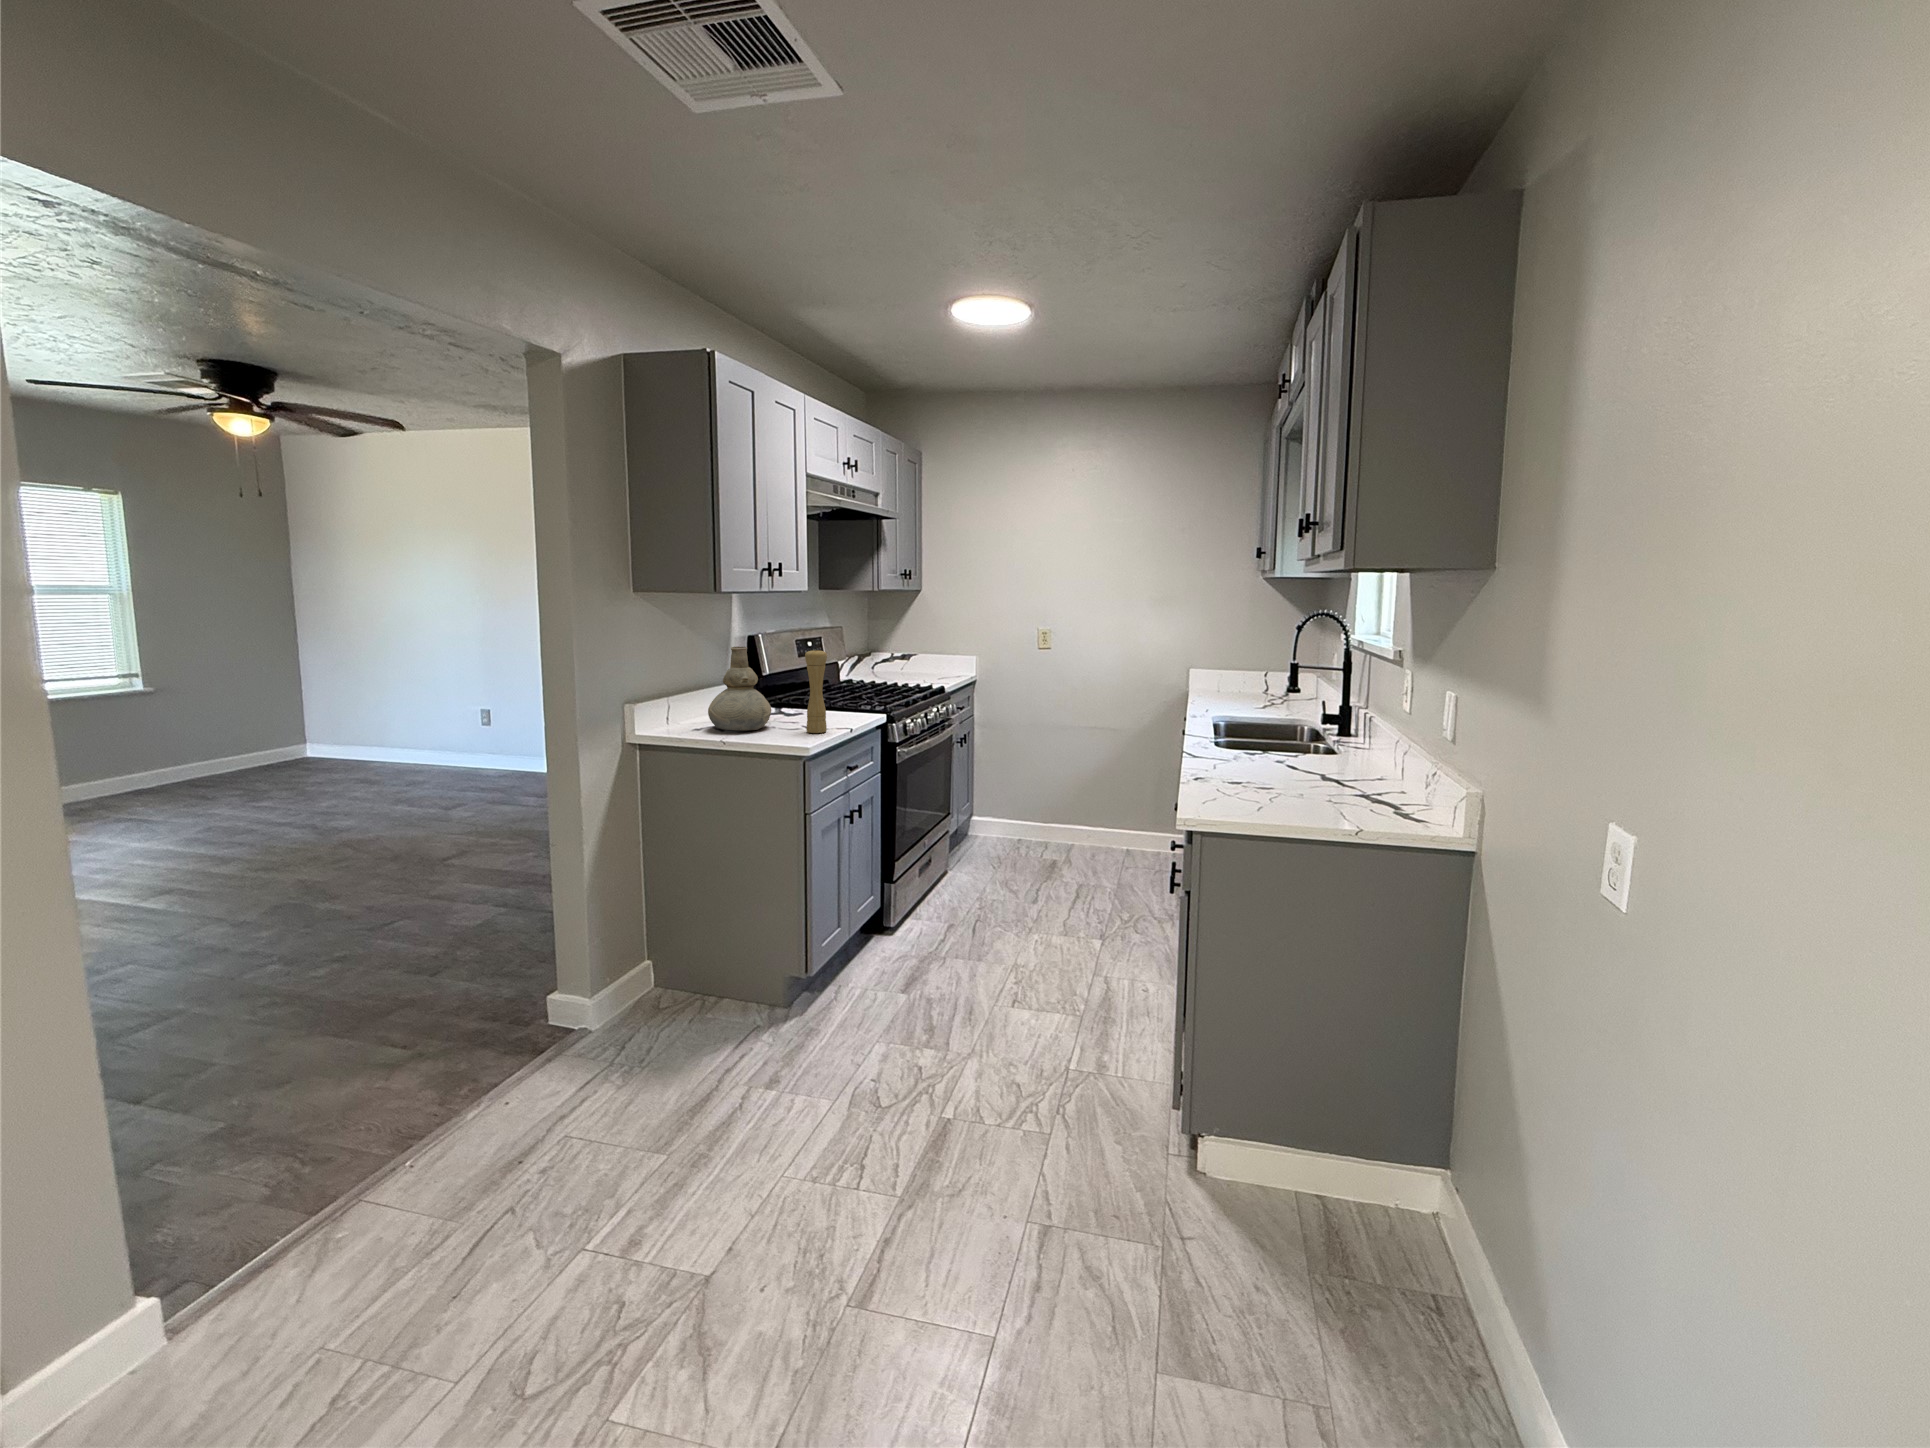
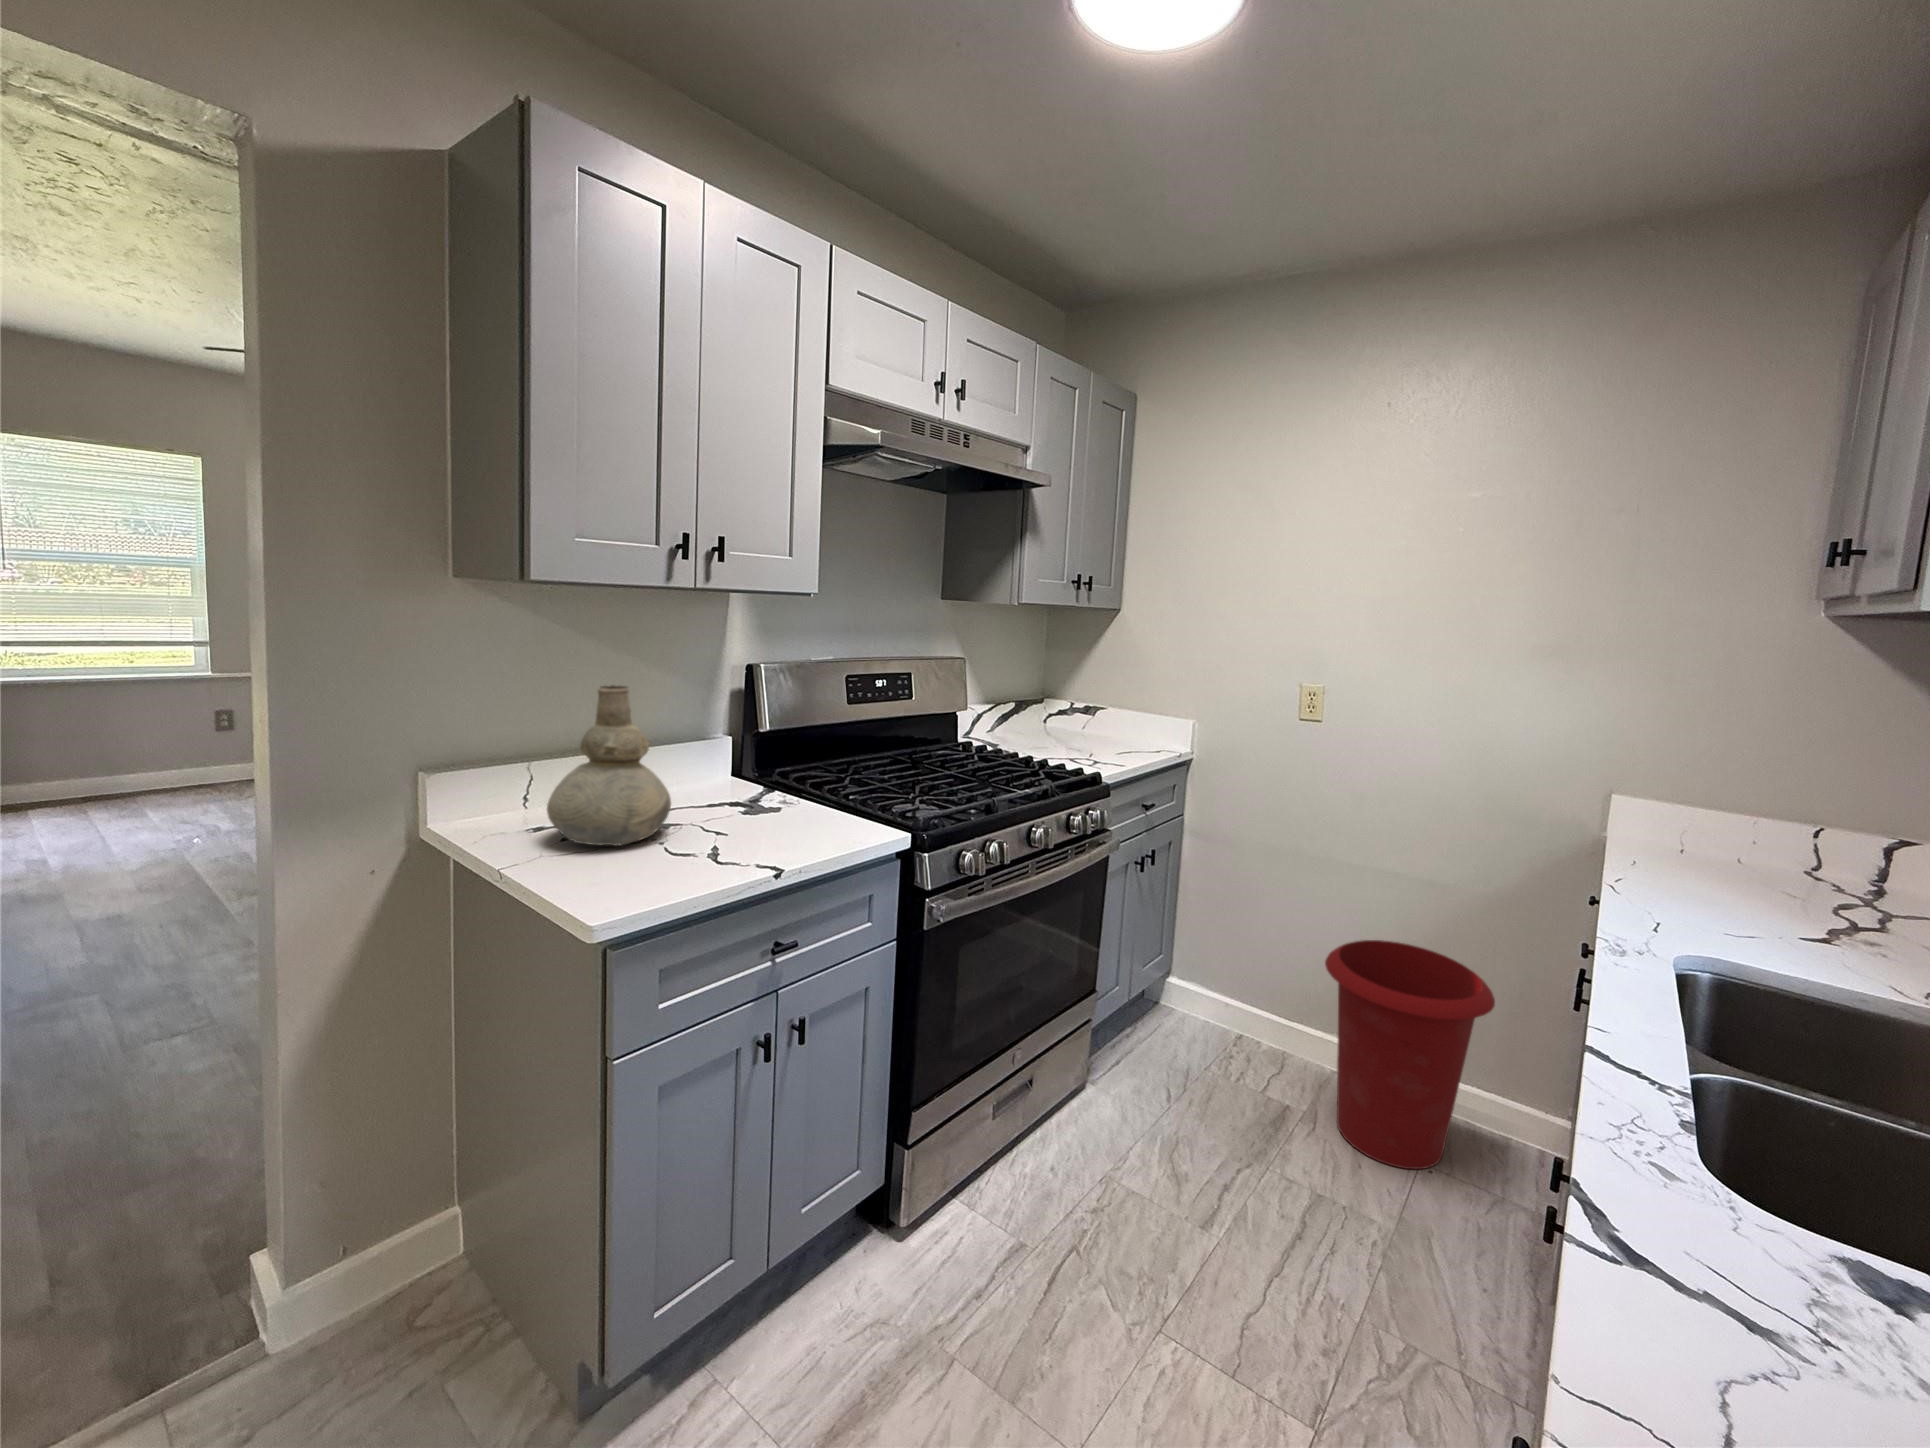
pepper mill: present [805,649,827,733] -> none [682,705,729,875]
waste bin: none [1068,763,1148,869] -> present [1325,940,1495,1169]

